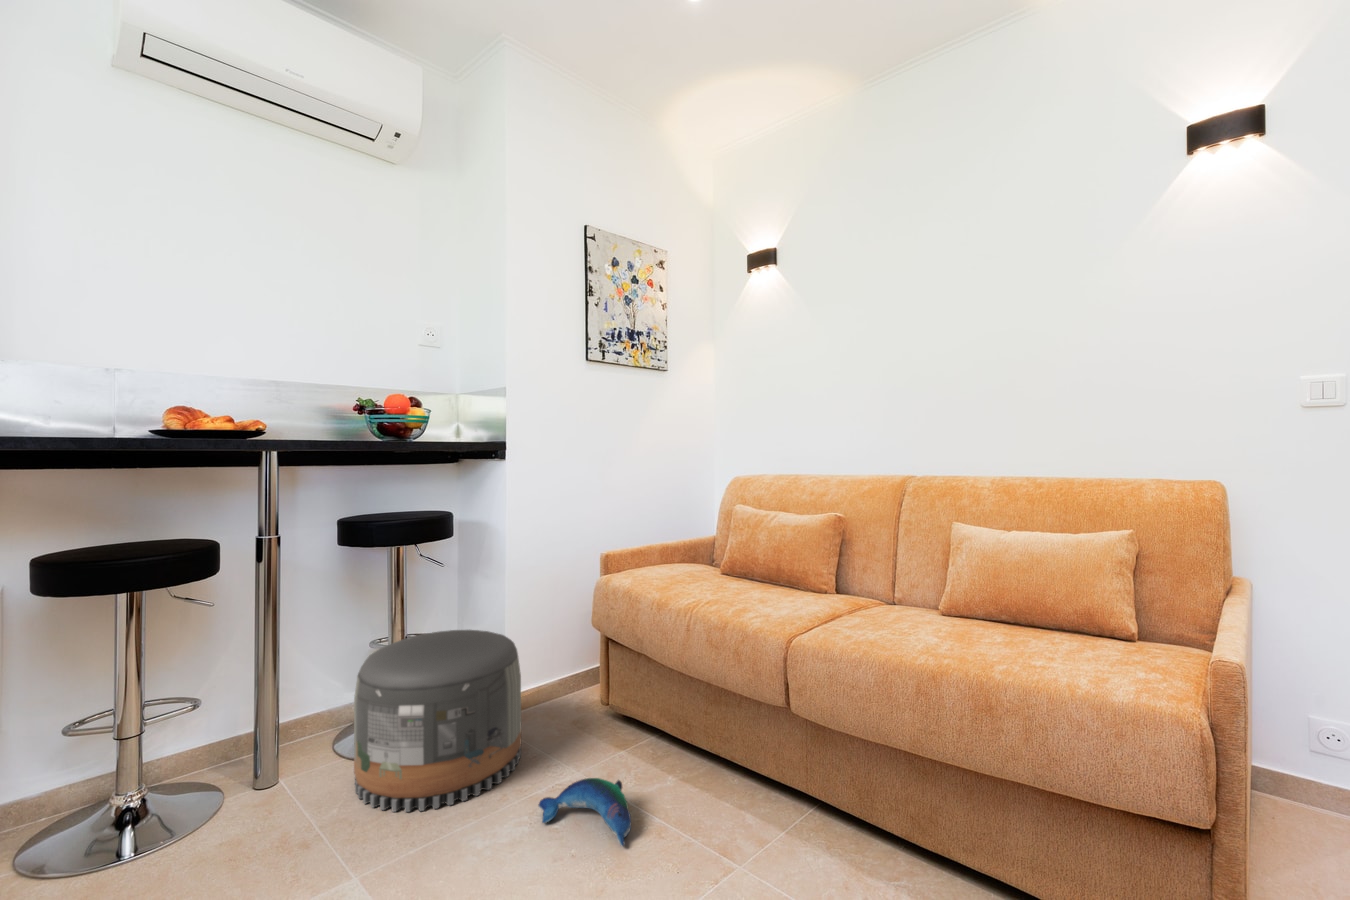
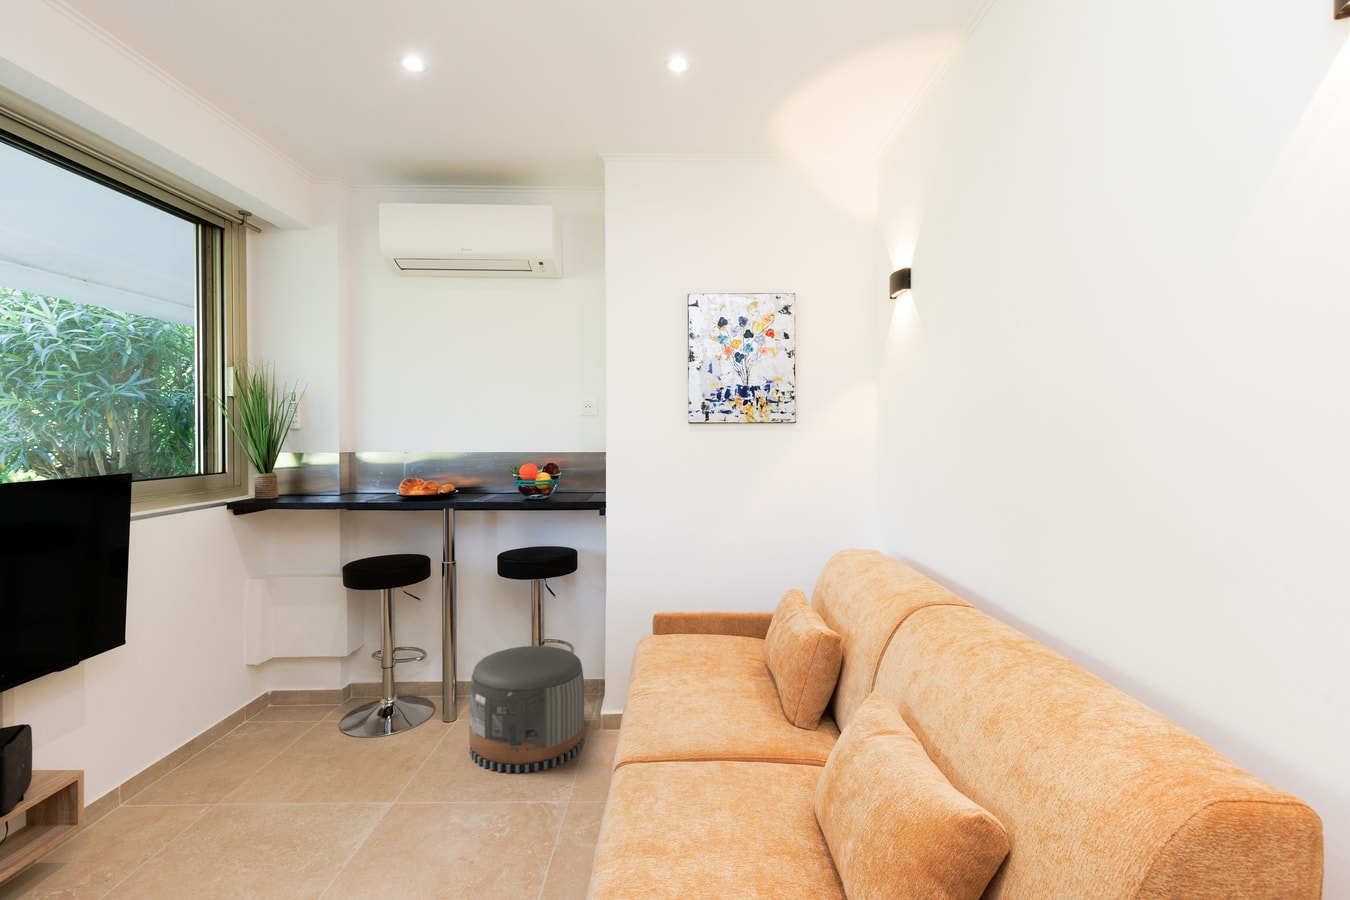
plush toy: present [539,778,631,846] -> none [518,790,568,847]

